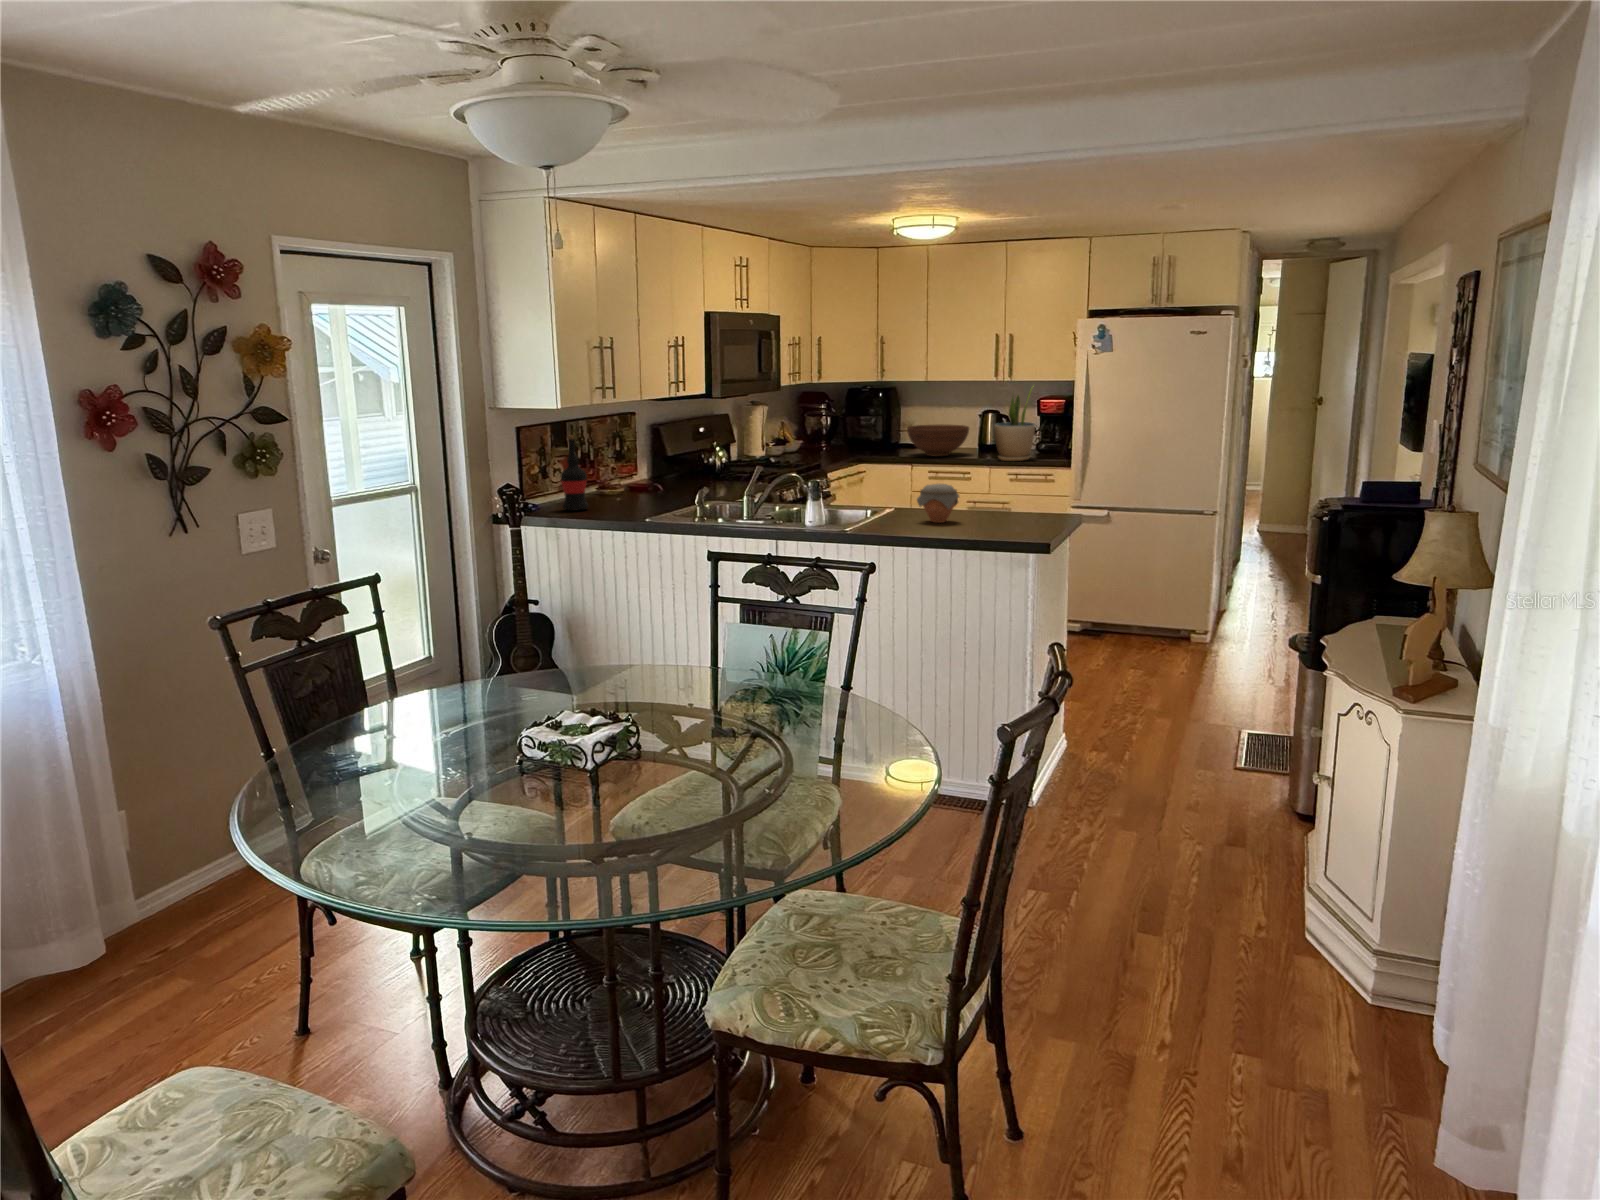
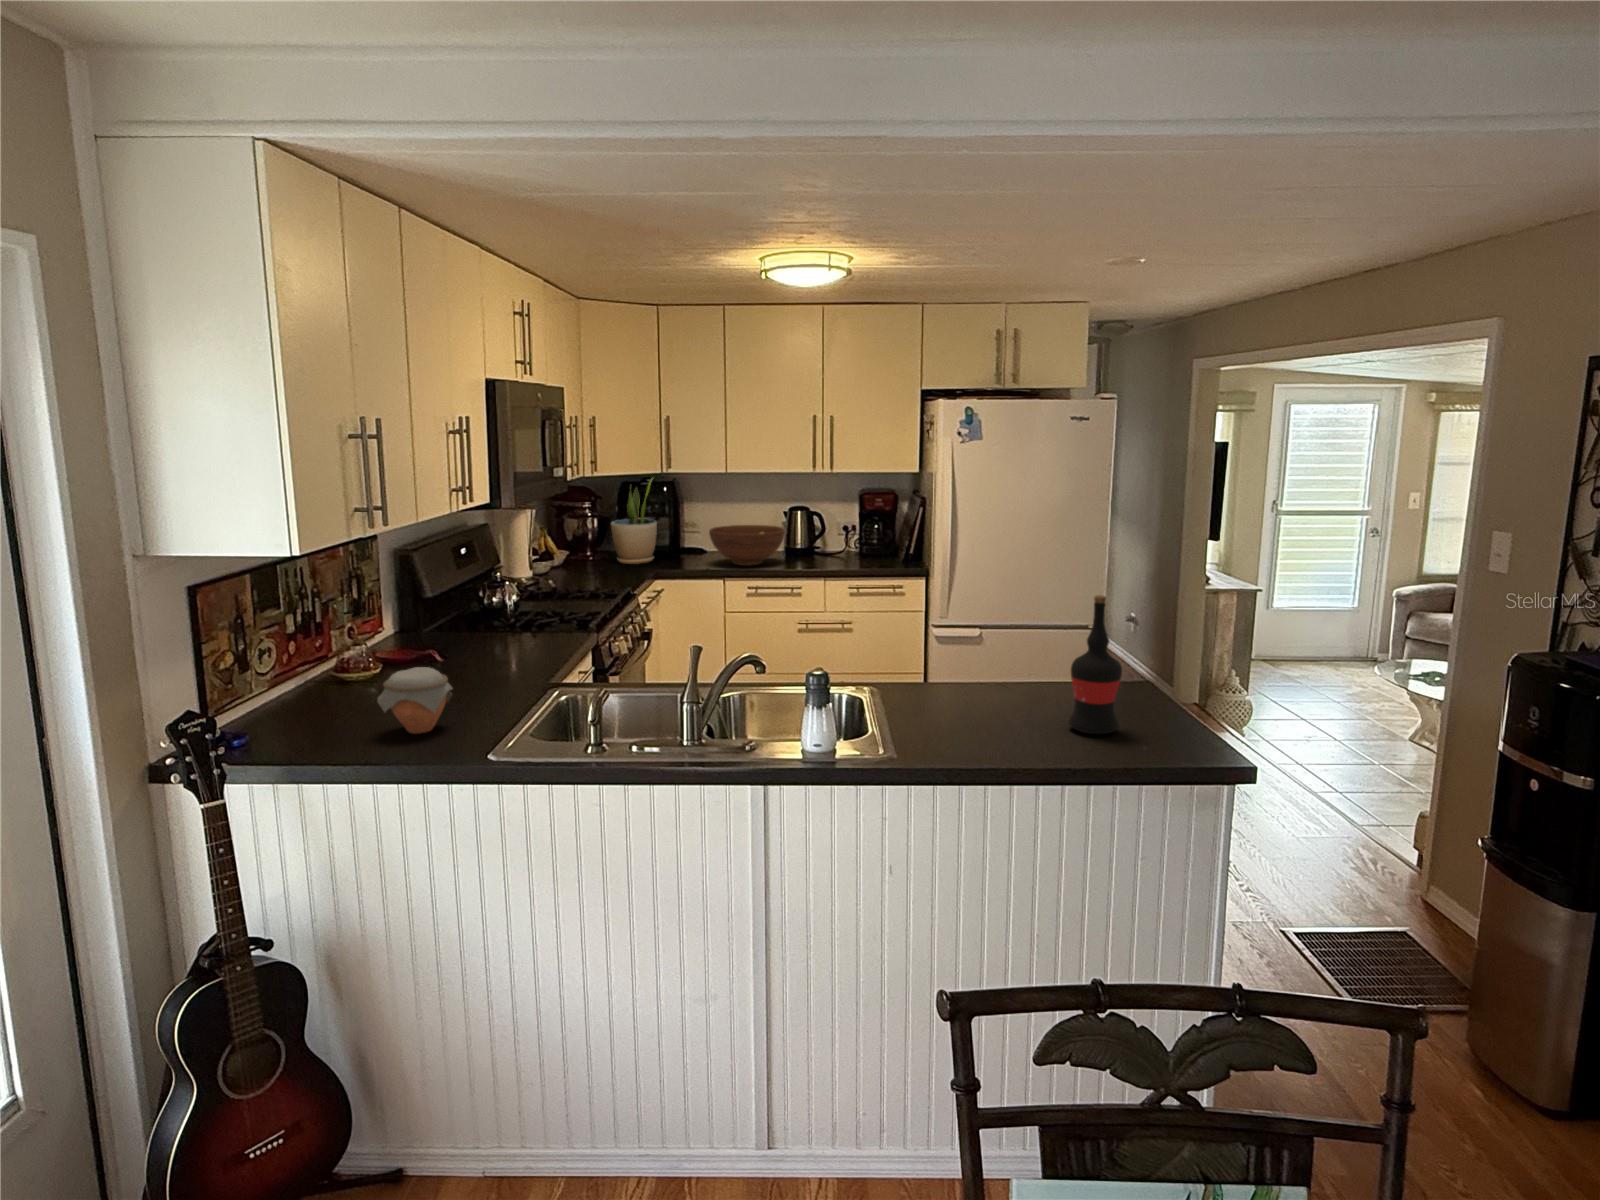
potted plant: present [994,388,1035,461] -> present [611,480,657,564]
wine bottle: present [561,435,588,511] -> present [1068,595,1122,734]
jar: present [917,484,959,523] -> present [378,667,452,734]

